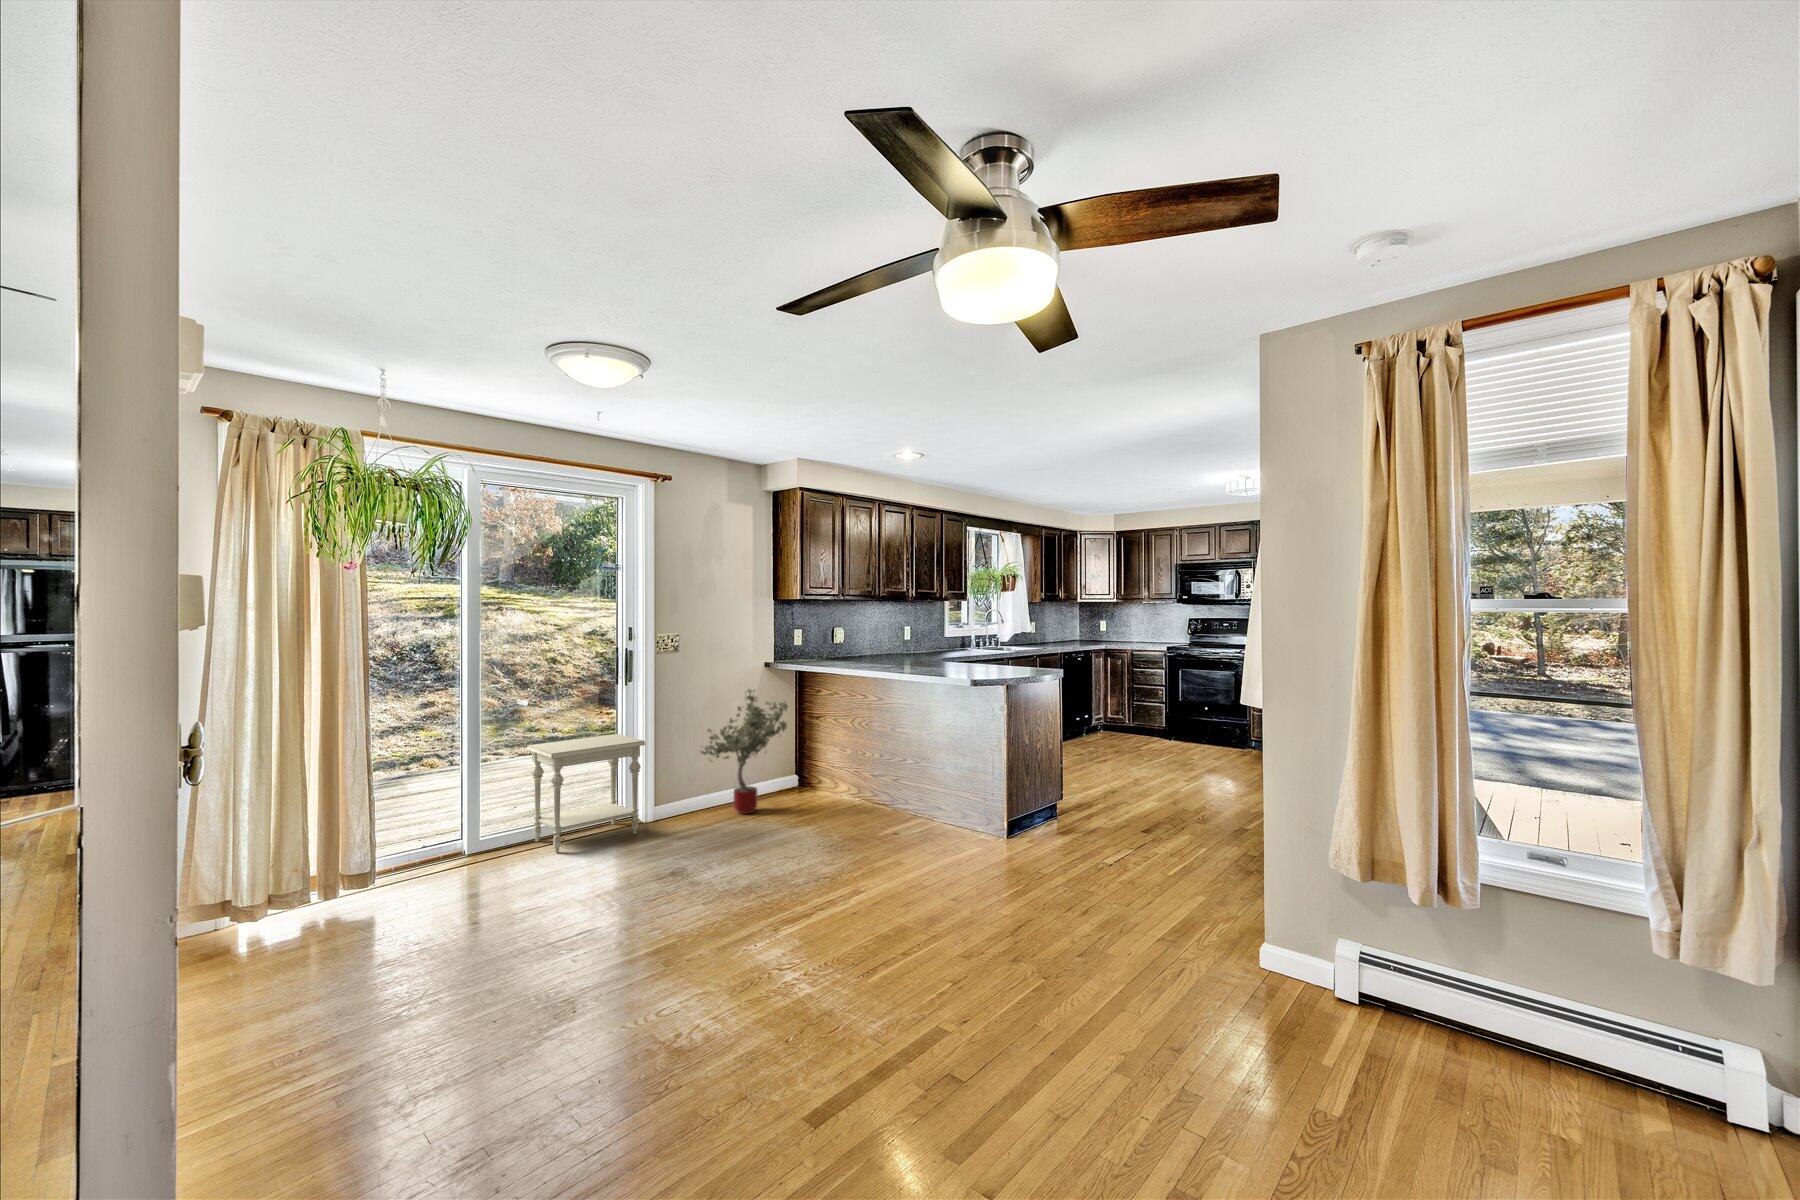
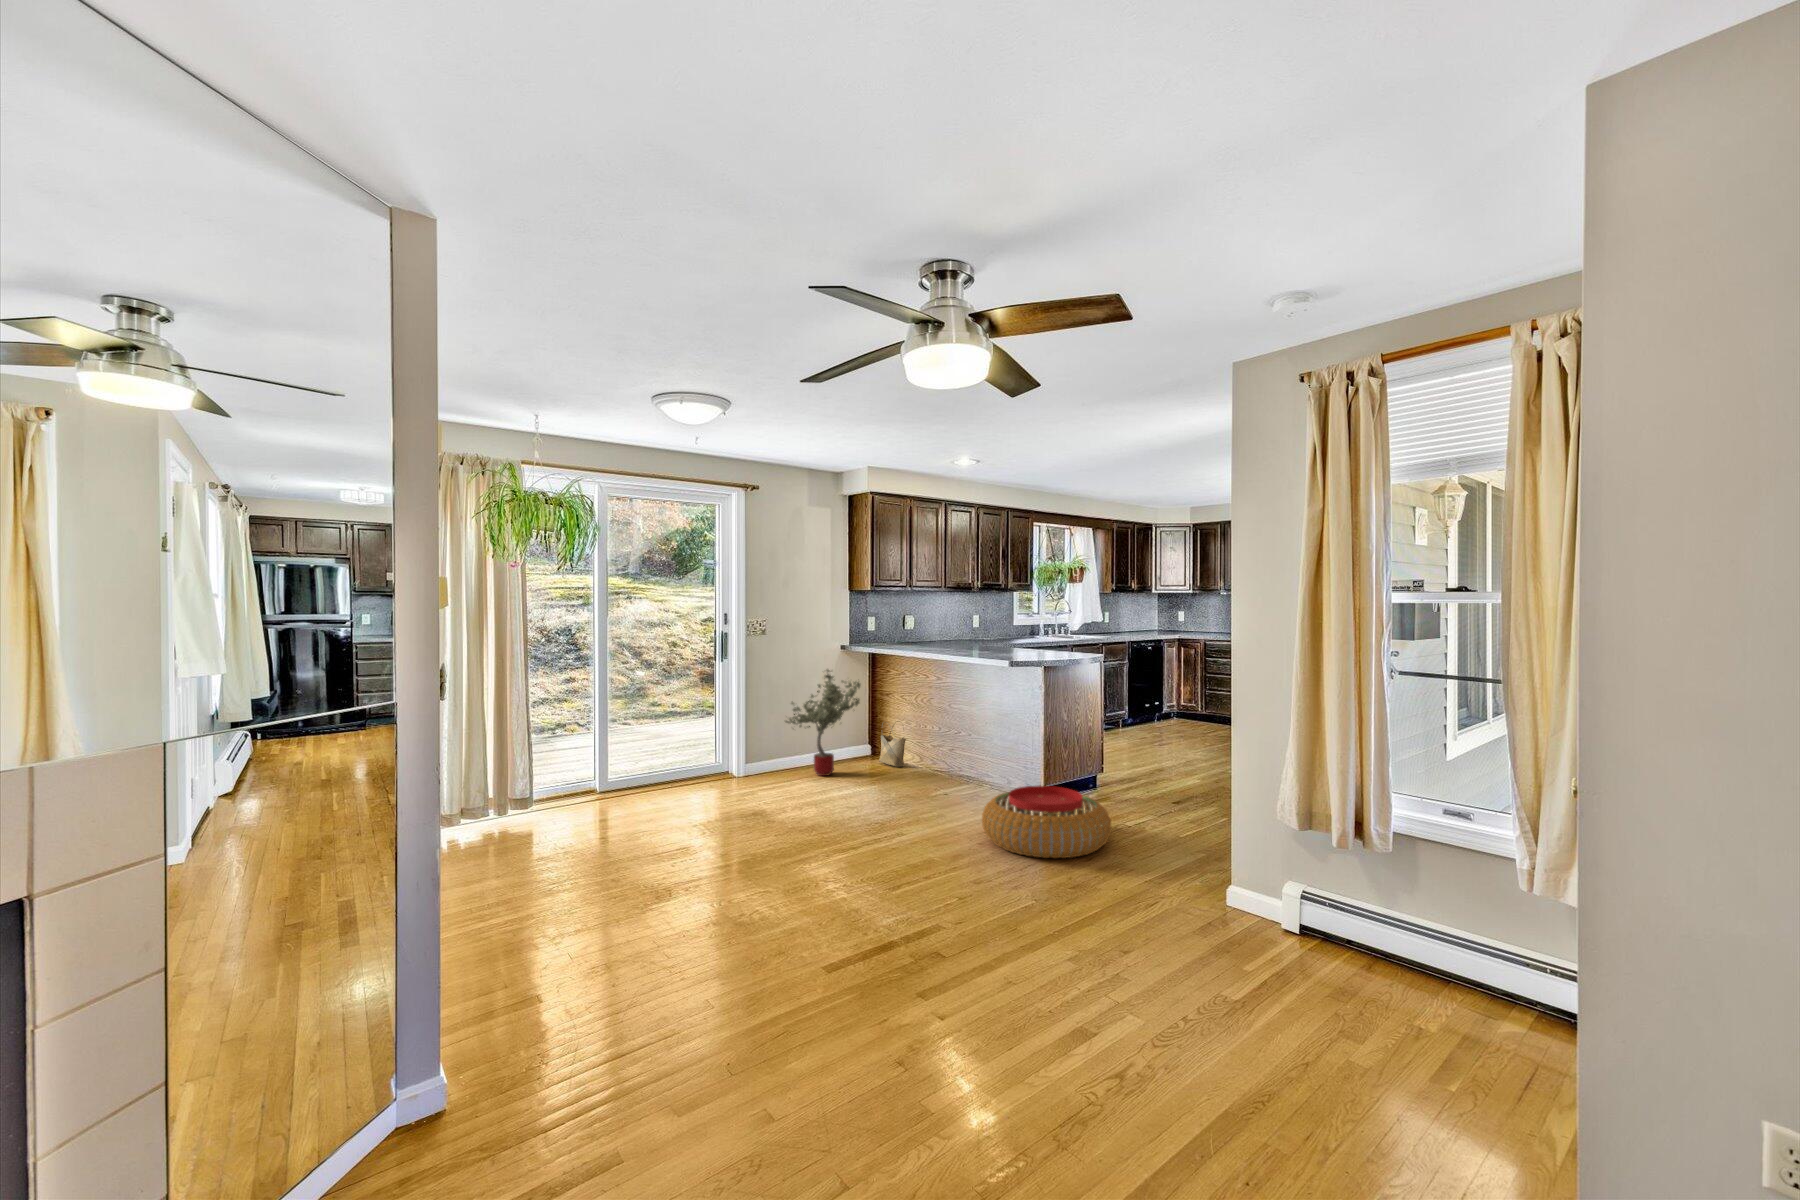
side table: present [527,734,645,853] -> none [646,705,739,798]
woven basket: none [807,746,839,798] -> present [879,721,906,767]
pouf: none [952,824,1102,914] -> present [982,786,1111,858]

